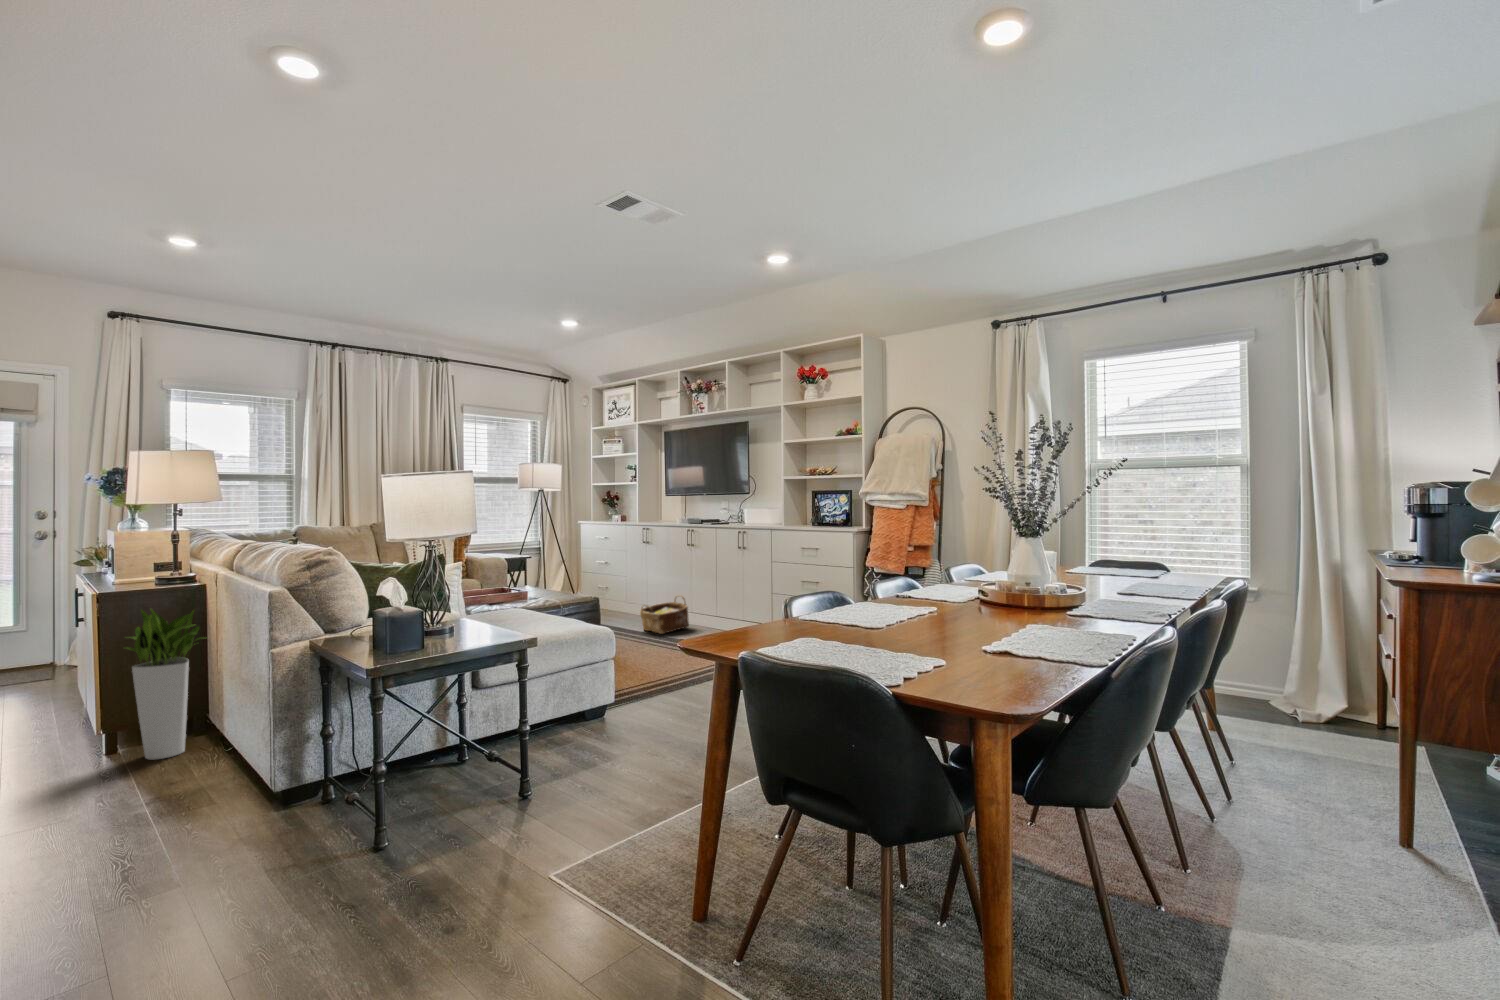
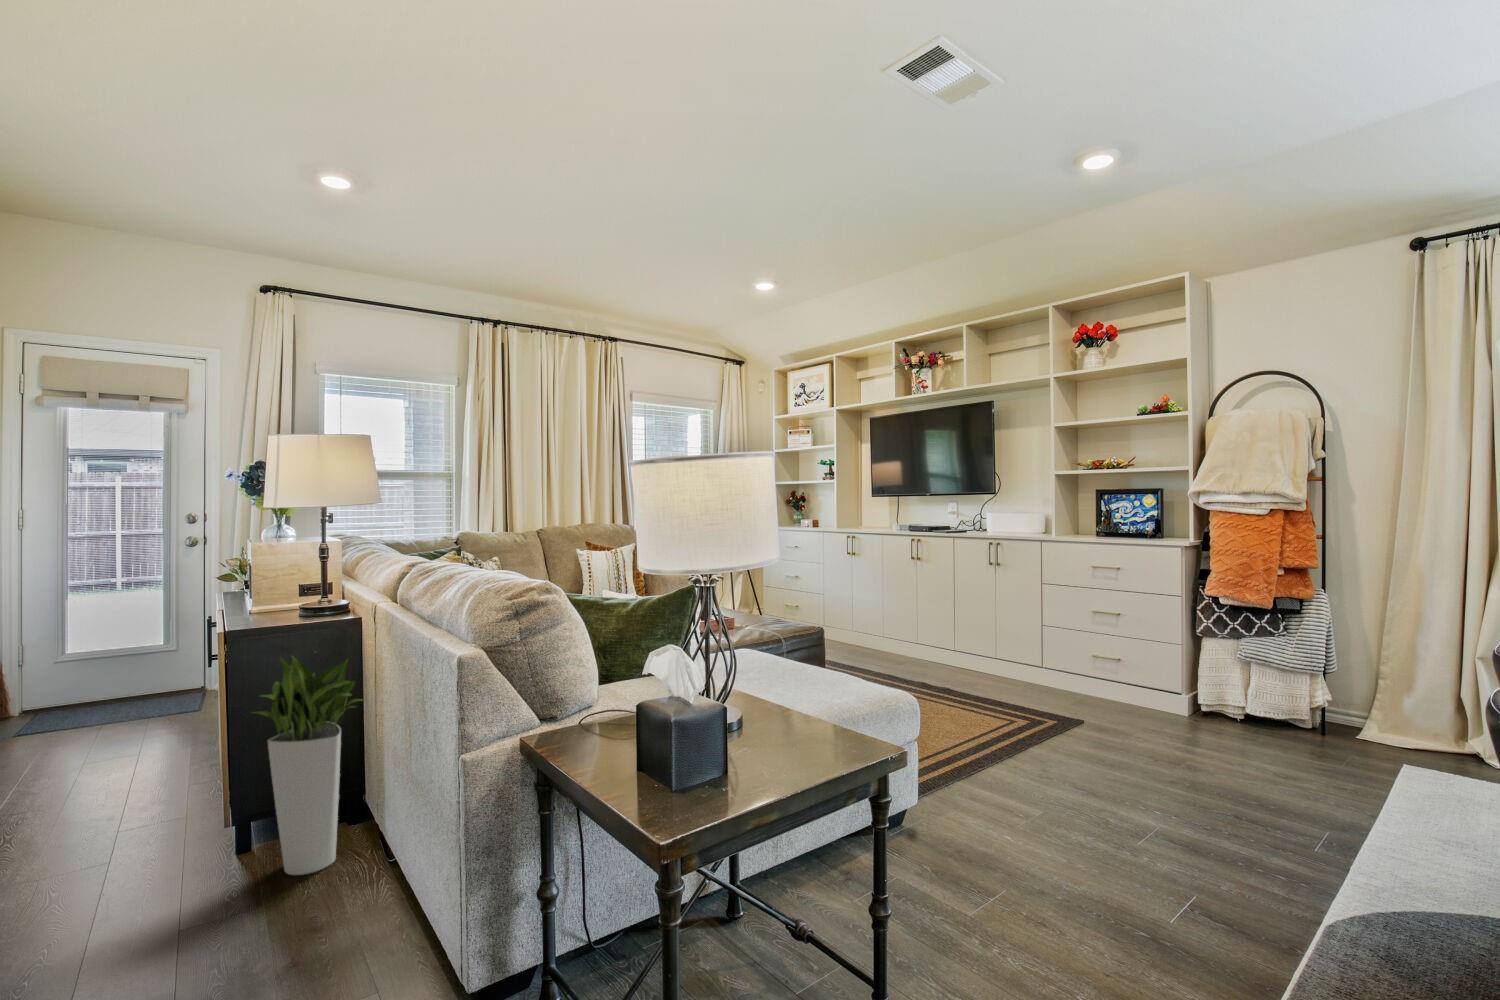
woven basket: present [640,596,689,634] -> none [854,622,916,674]

